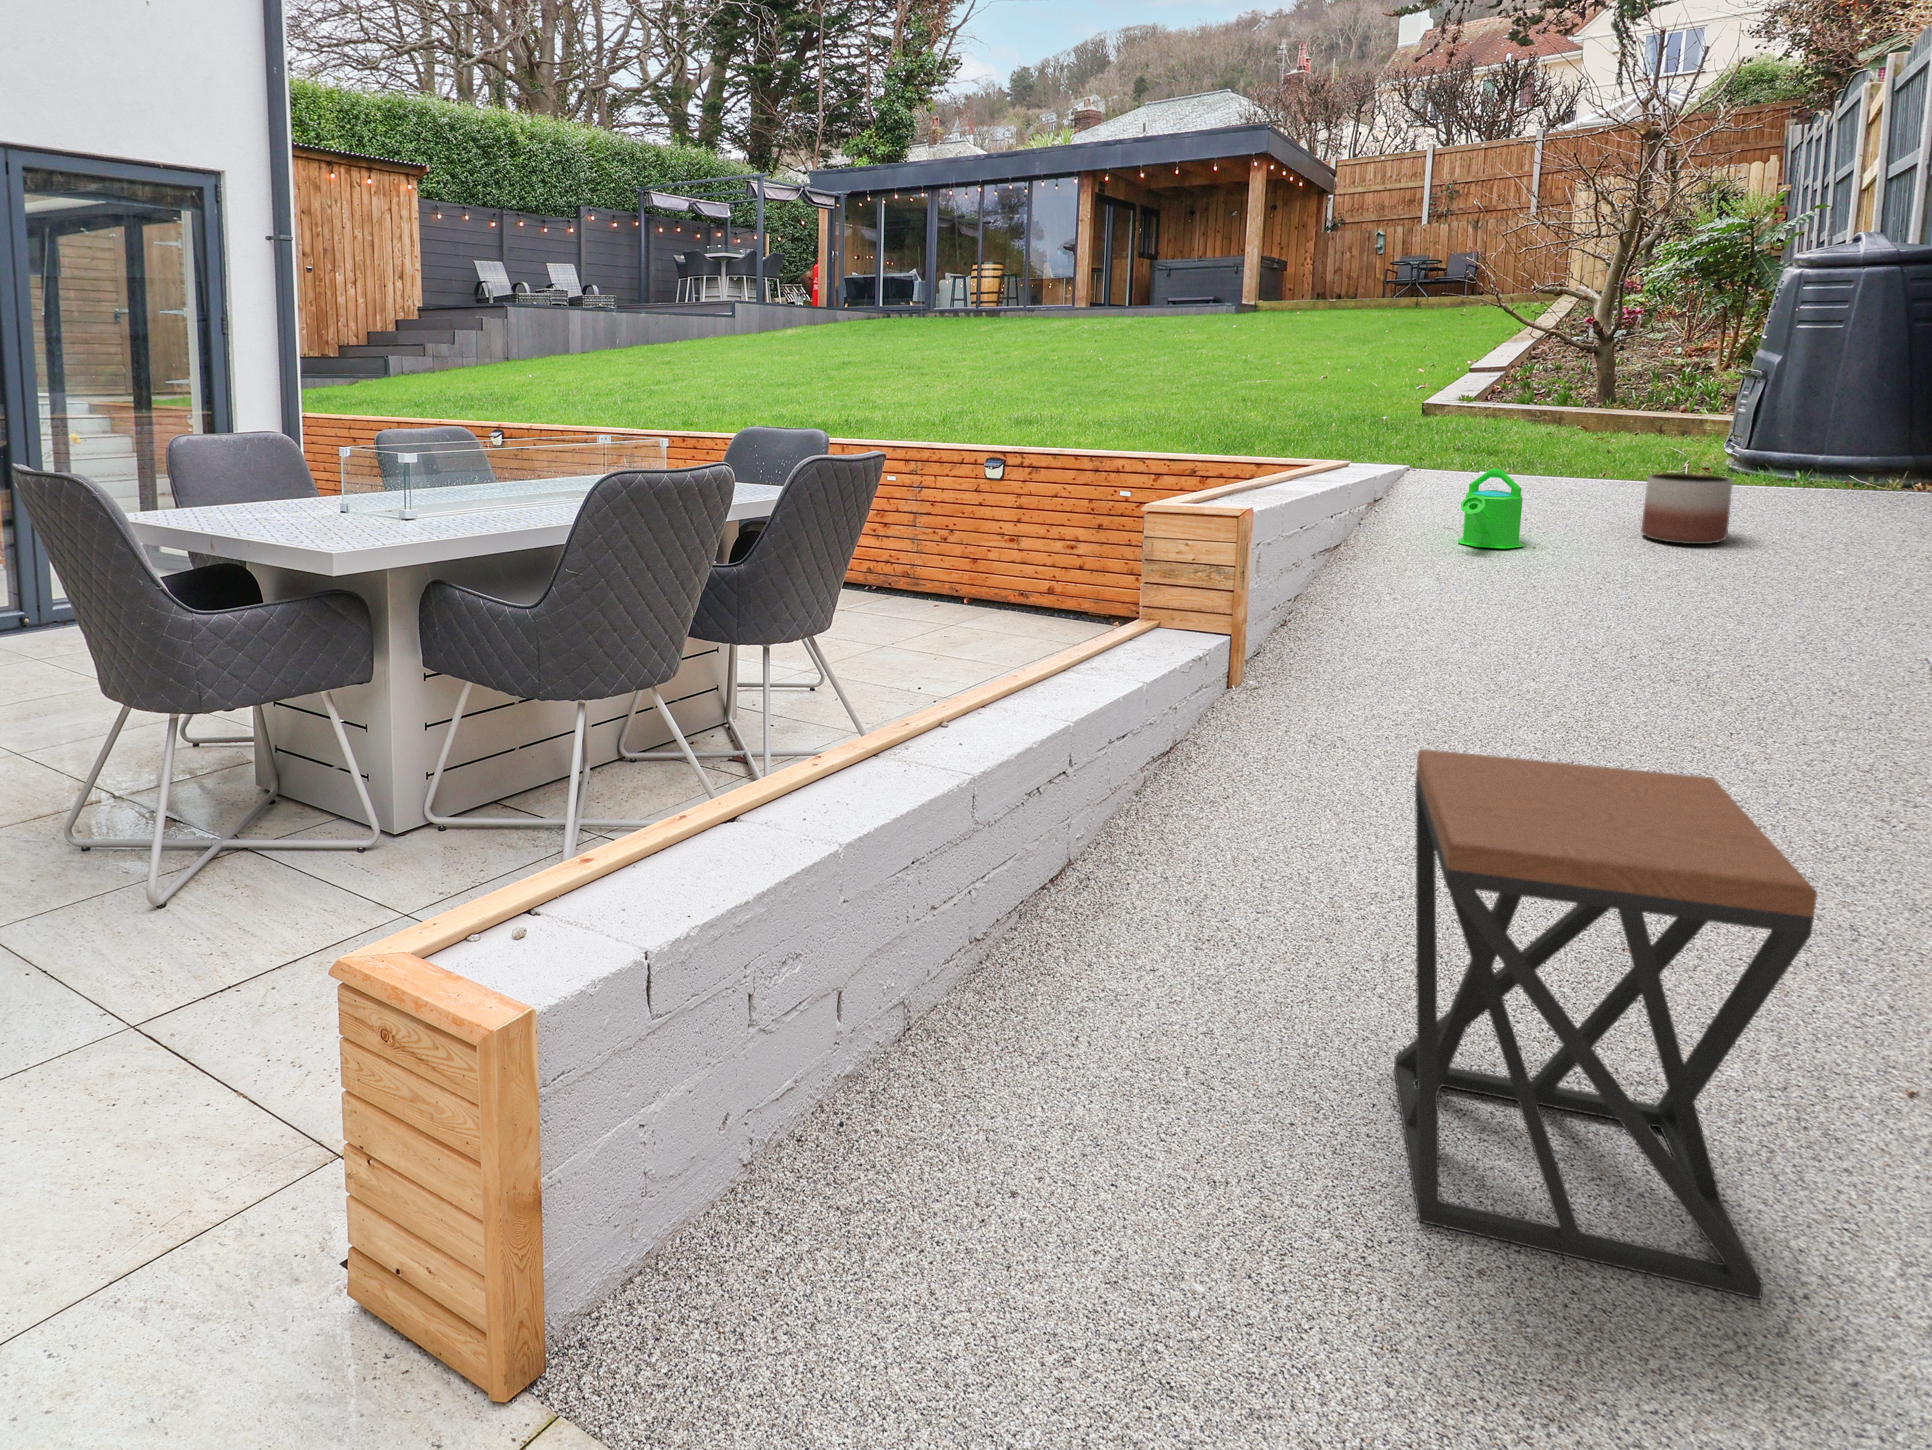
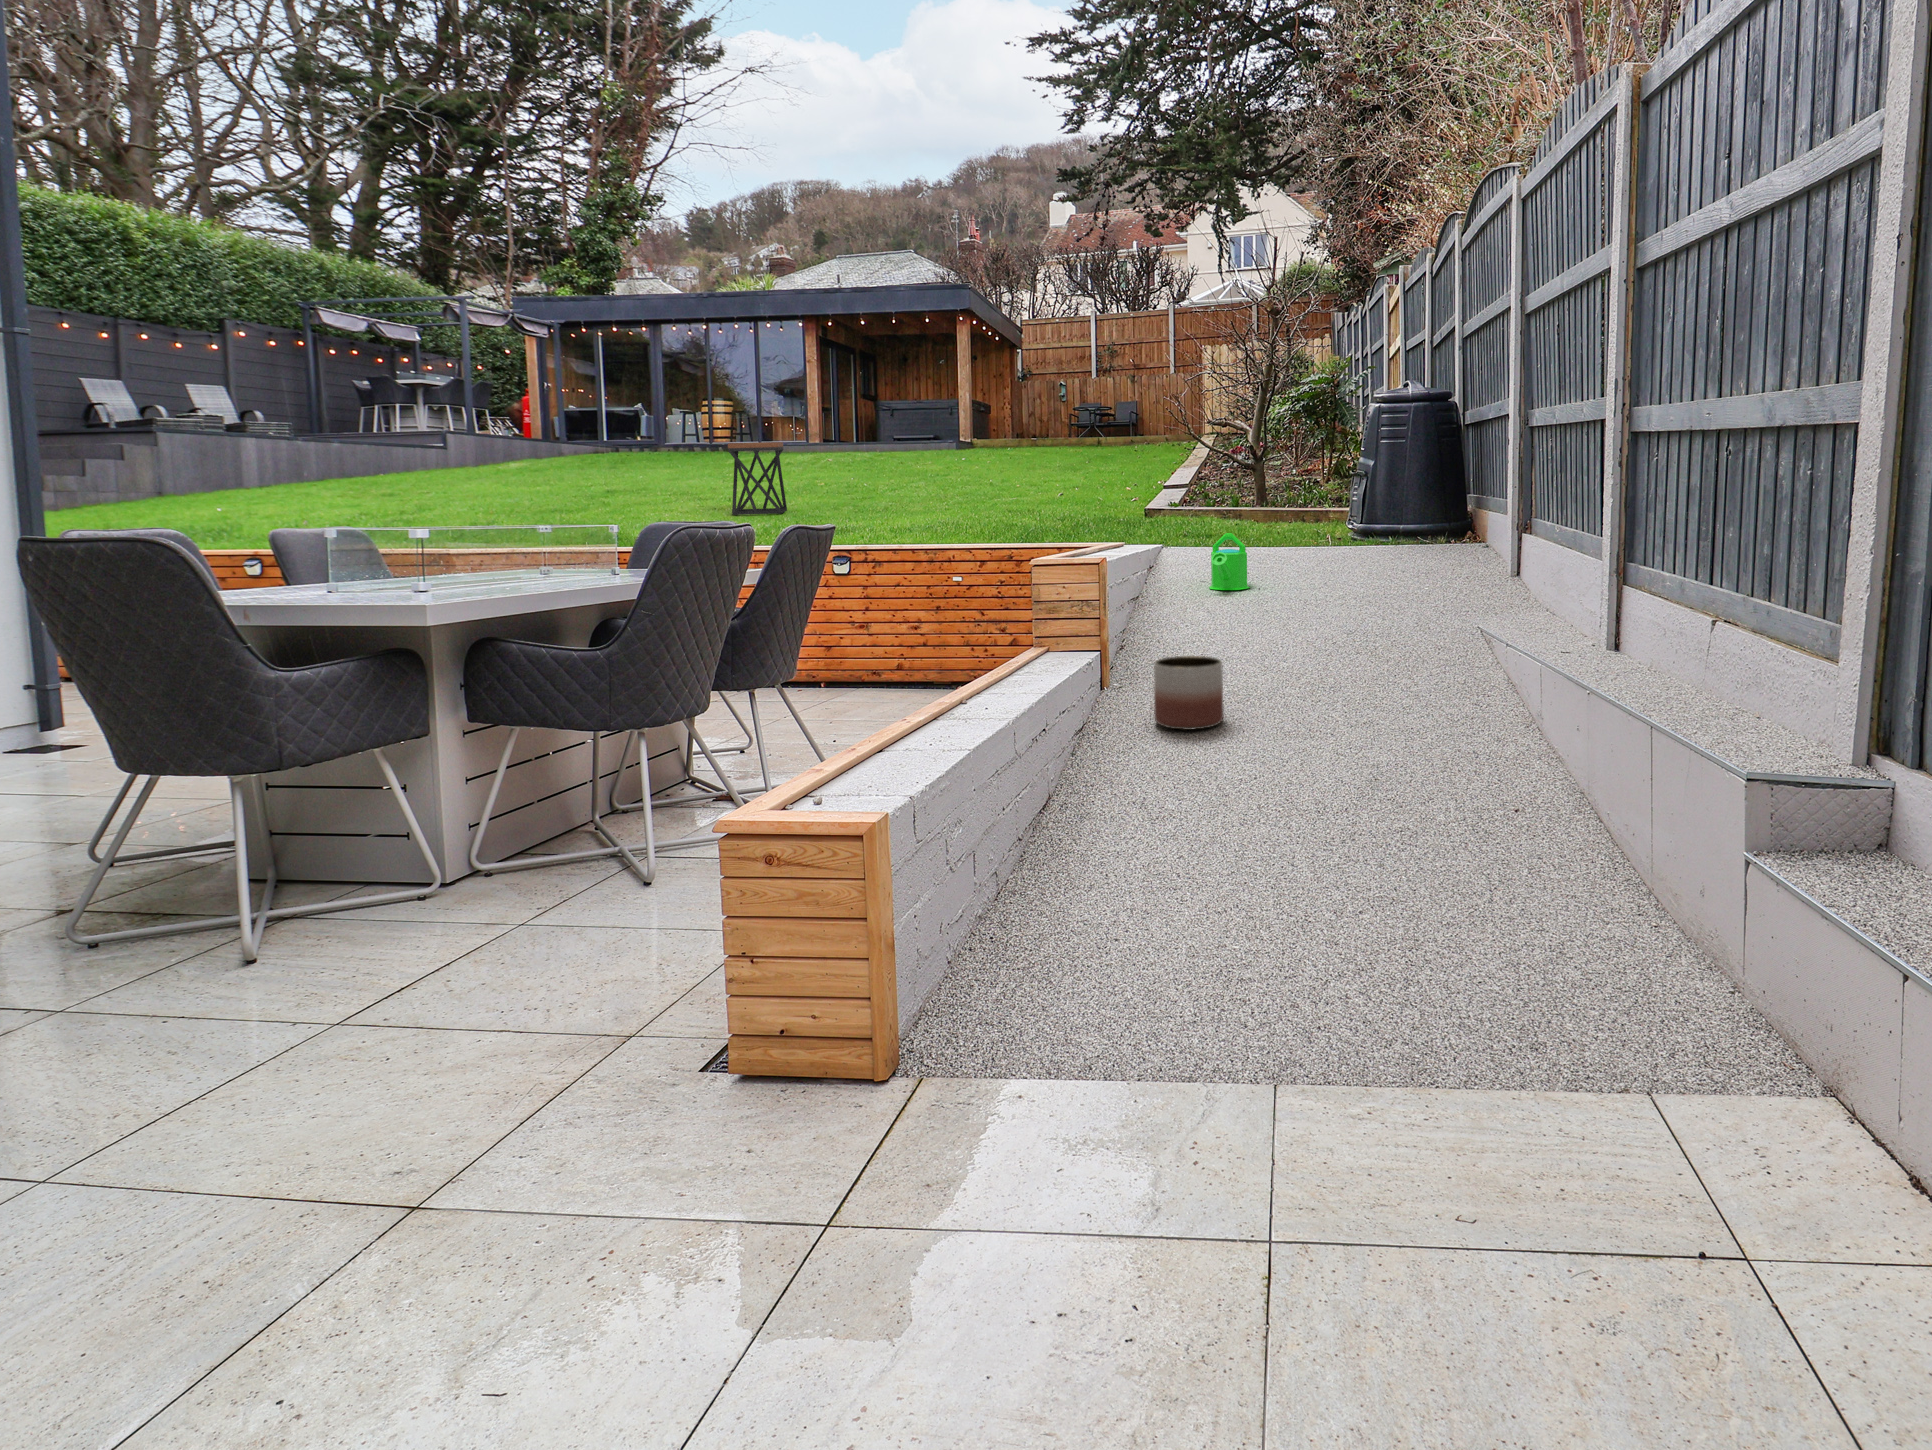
planter: present [1641,473,1733,544] -> present [1154,656,1224,730]
stool: present [1394,749,1817,1299] -> present [728,442,787,515]

